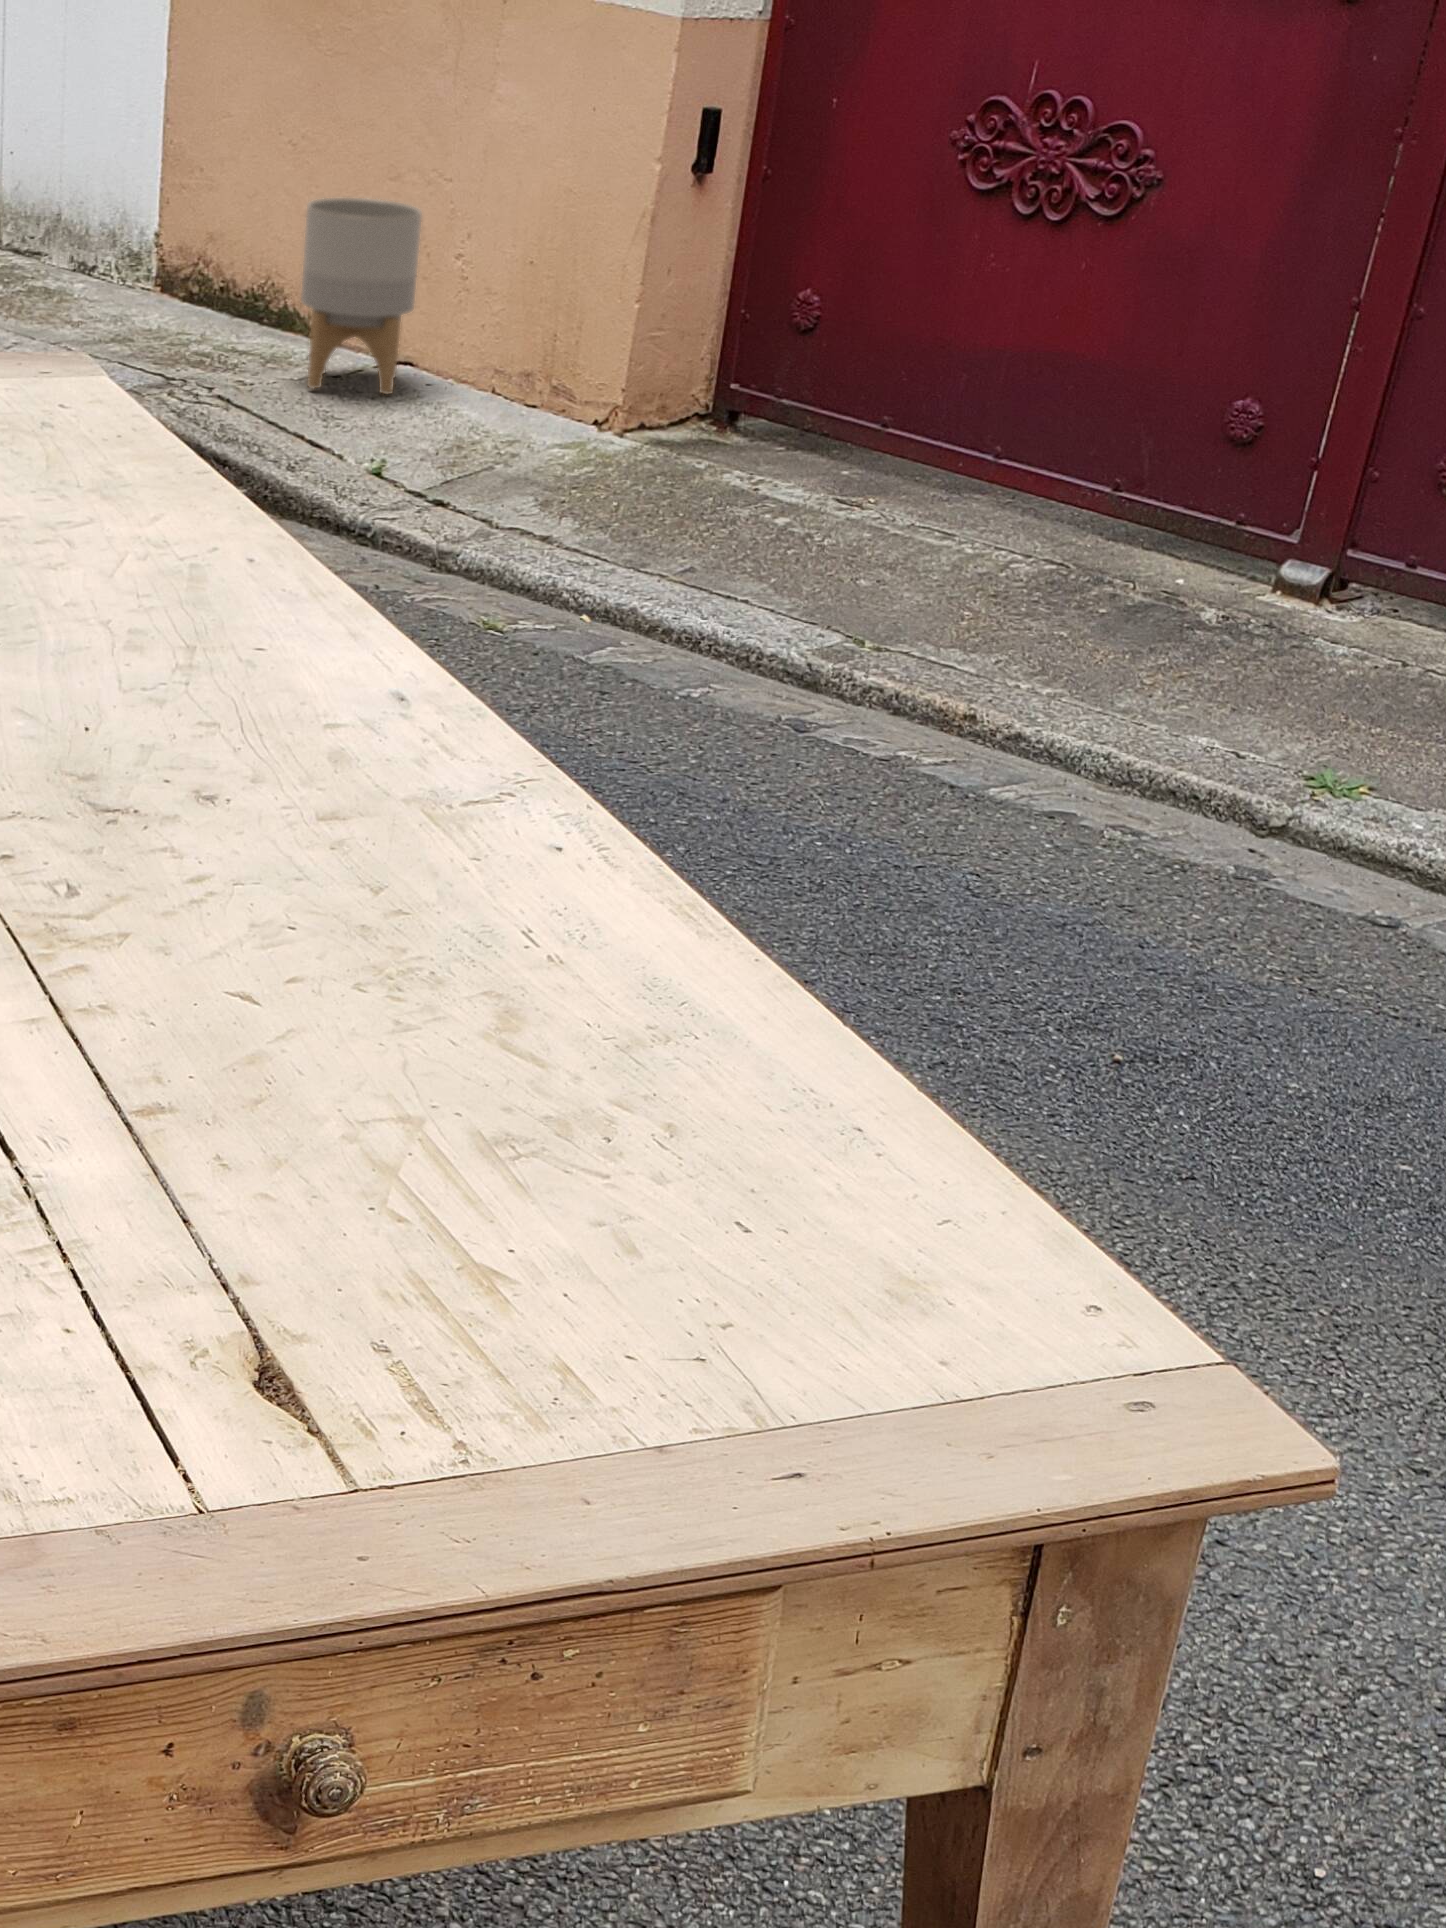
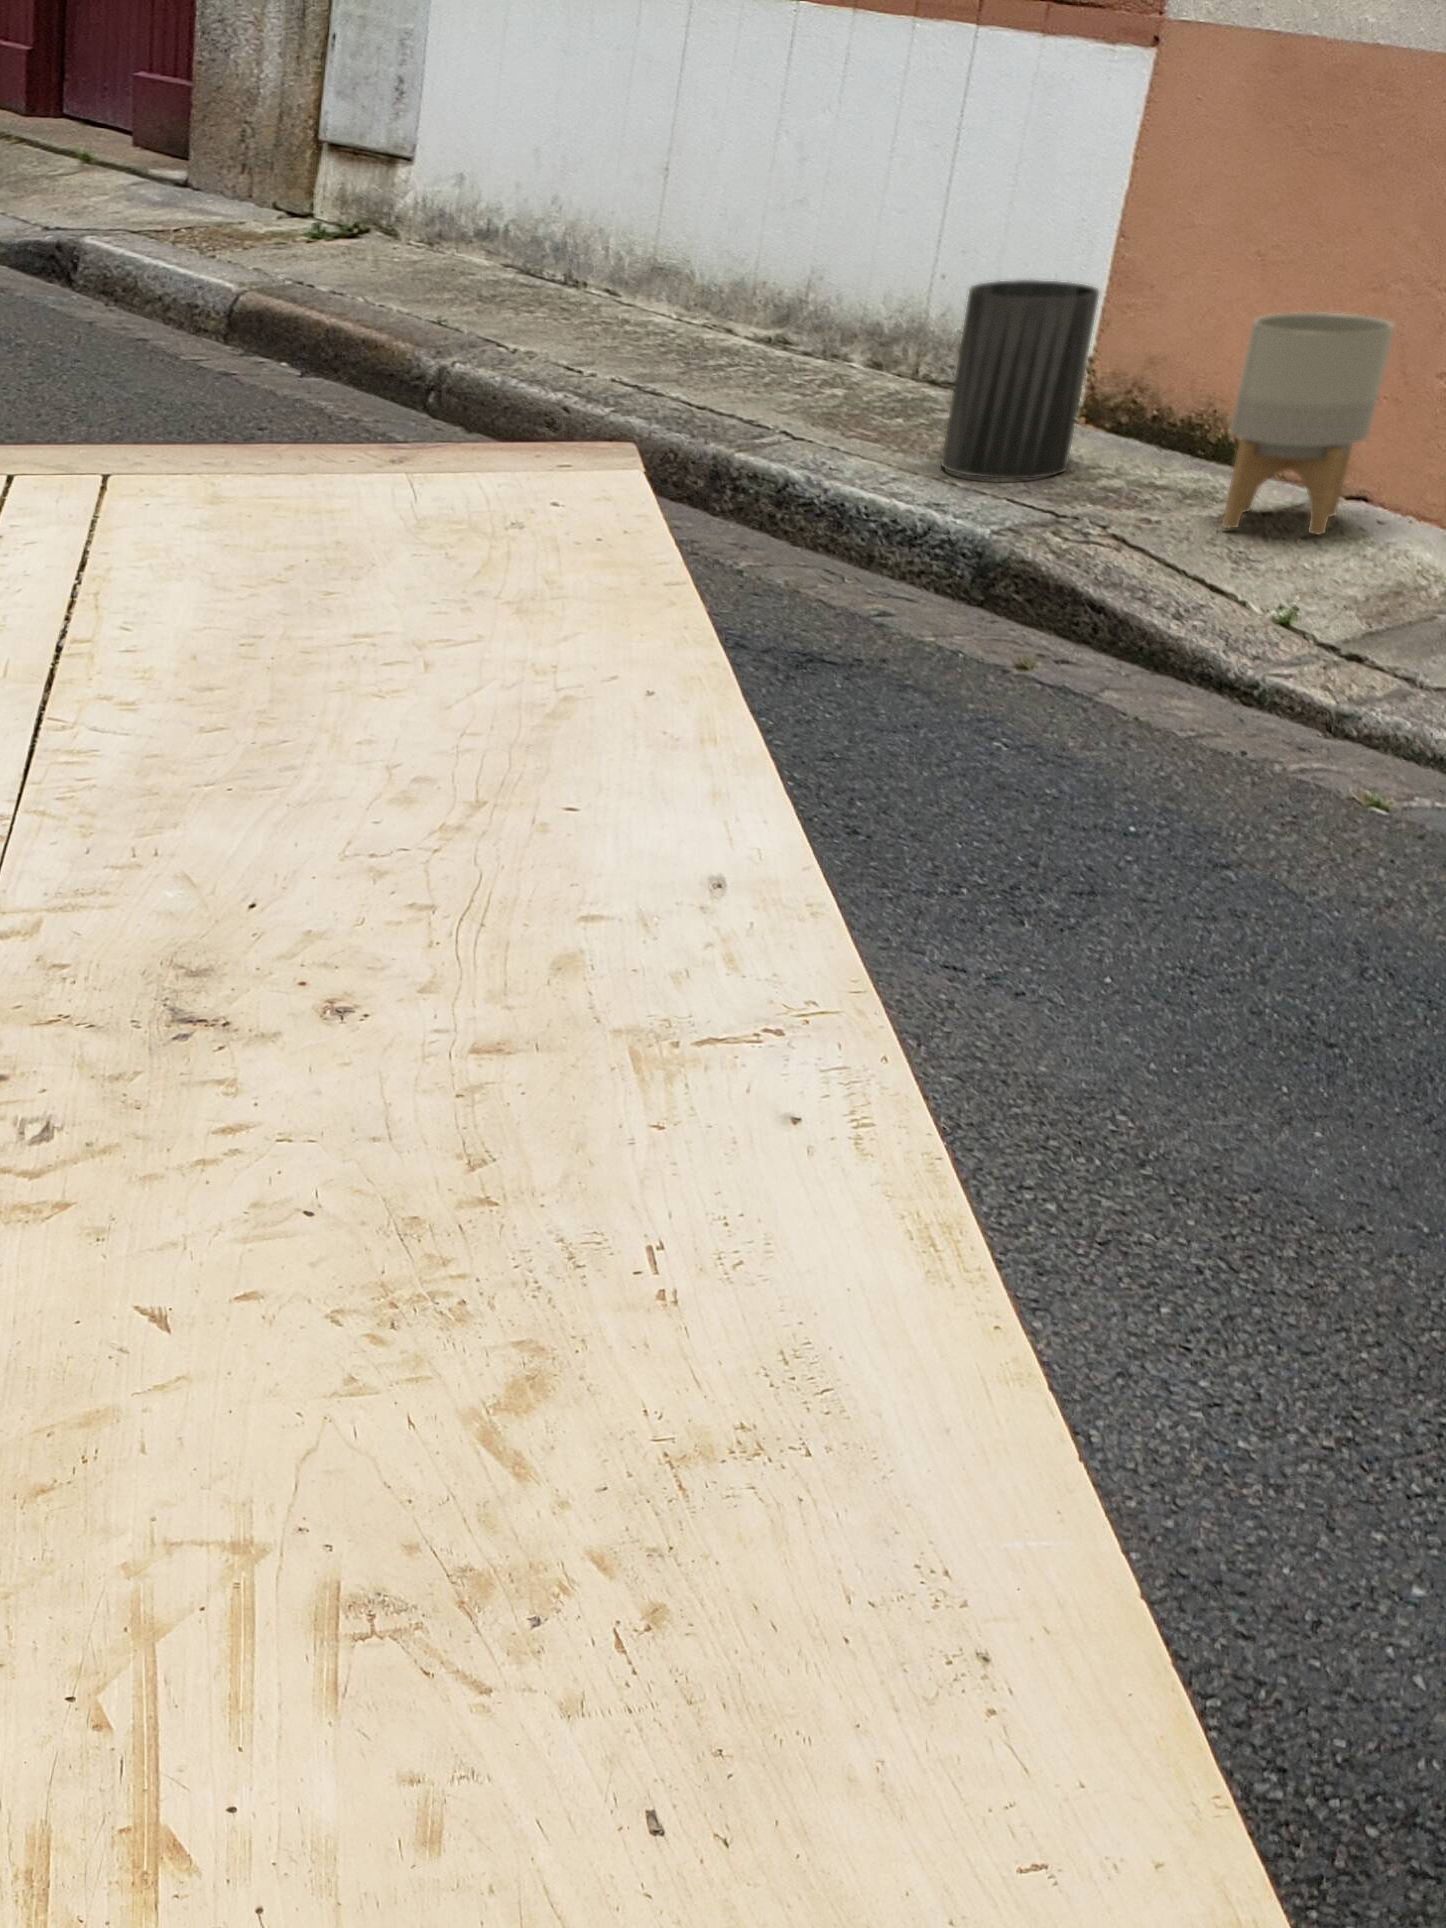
trash can: none [50,160,165,342] -> present [941,280,1099,478]

